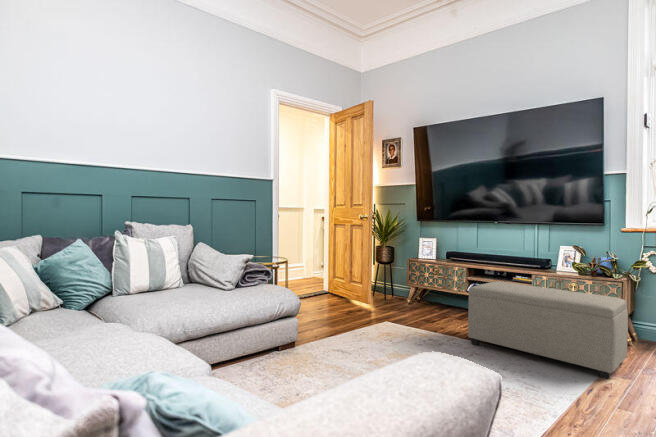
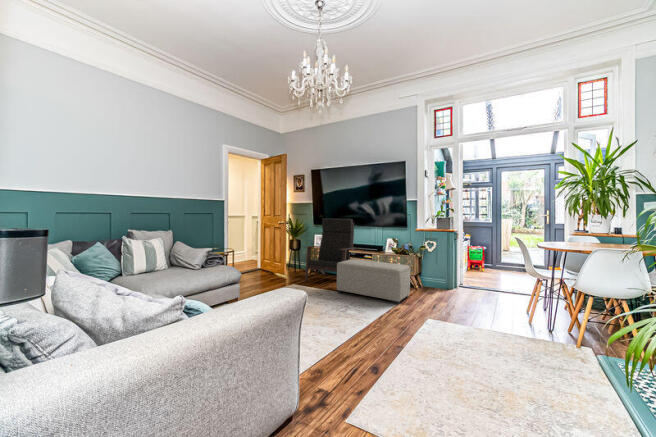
lounge chair: none [401,210,495,328] -> present [304,219,355,281]

